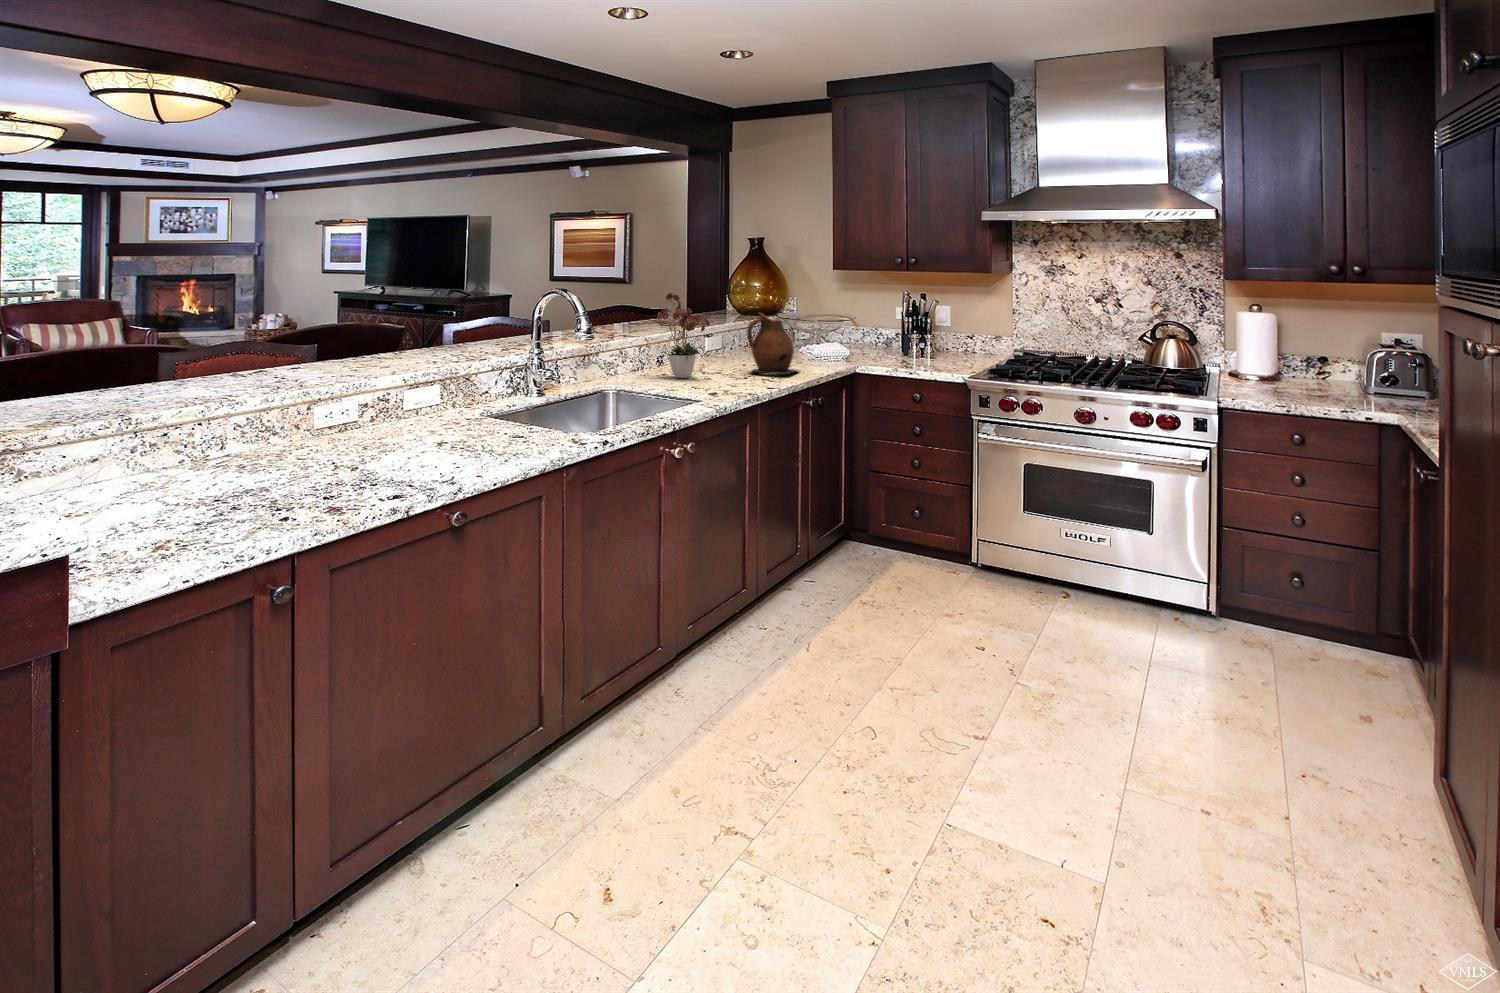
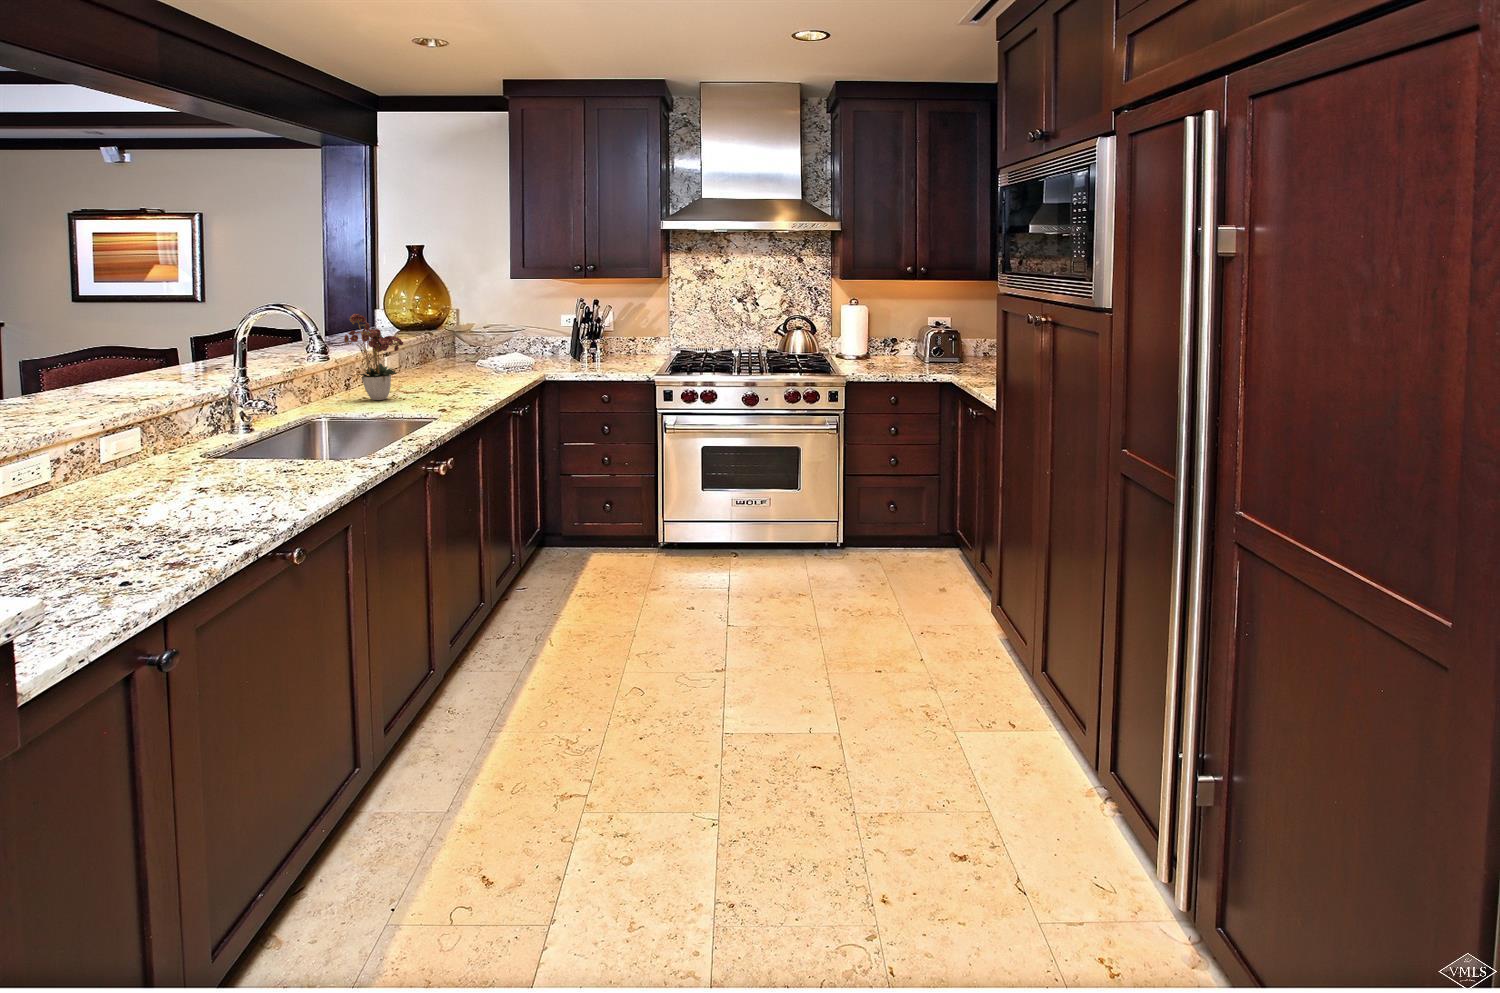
ceramic pitcher: present [747,313,798,374] -> none [437,329,493,388]

